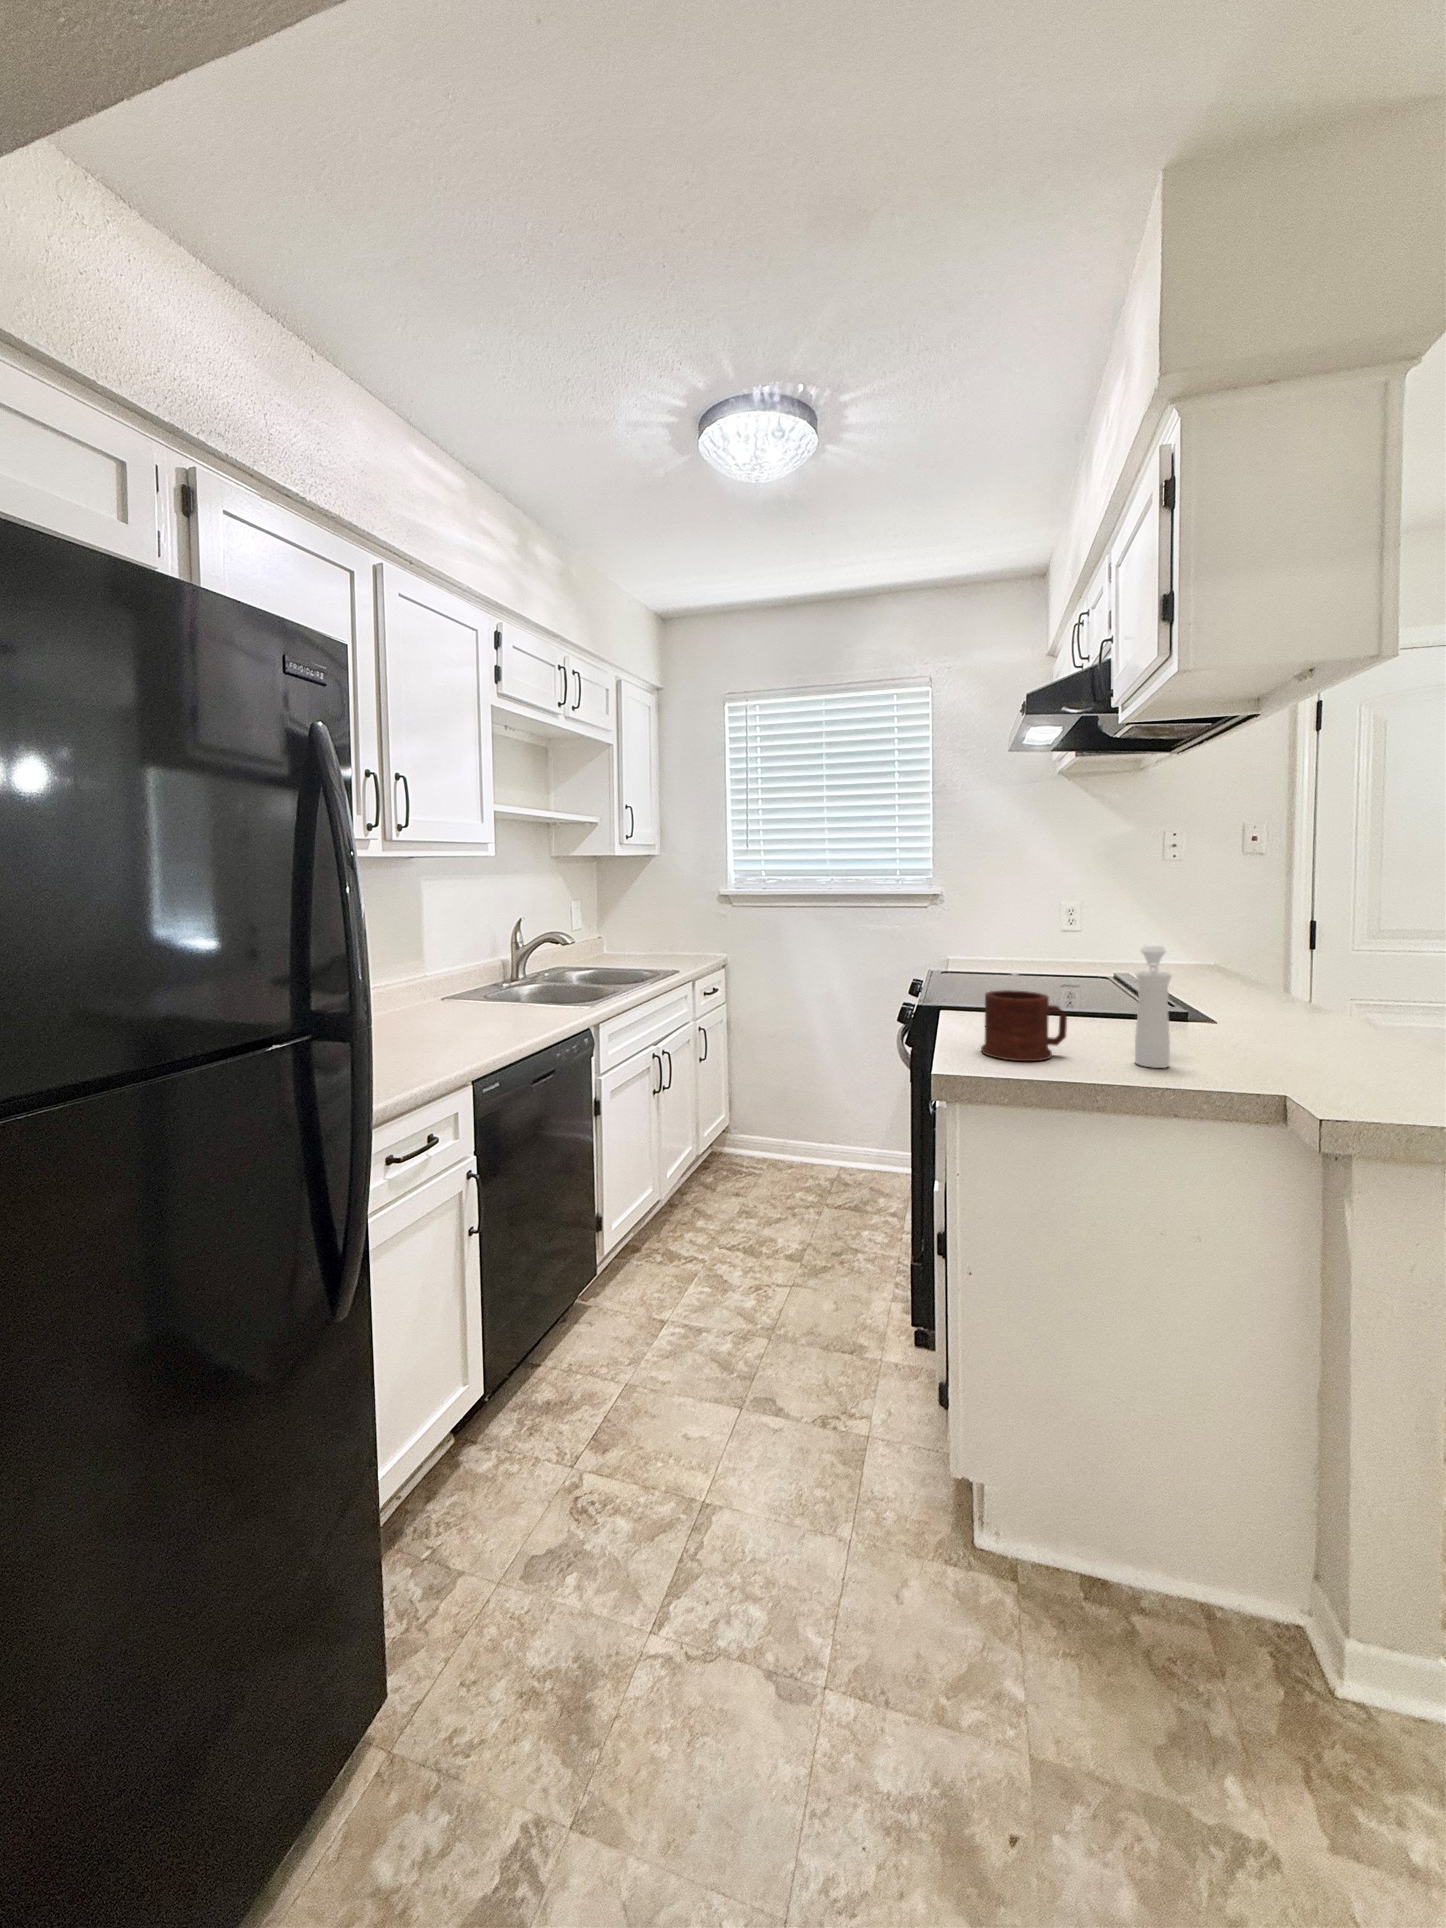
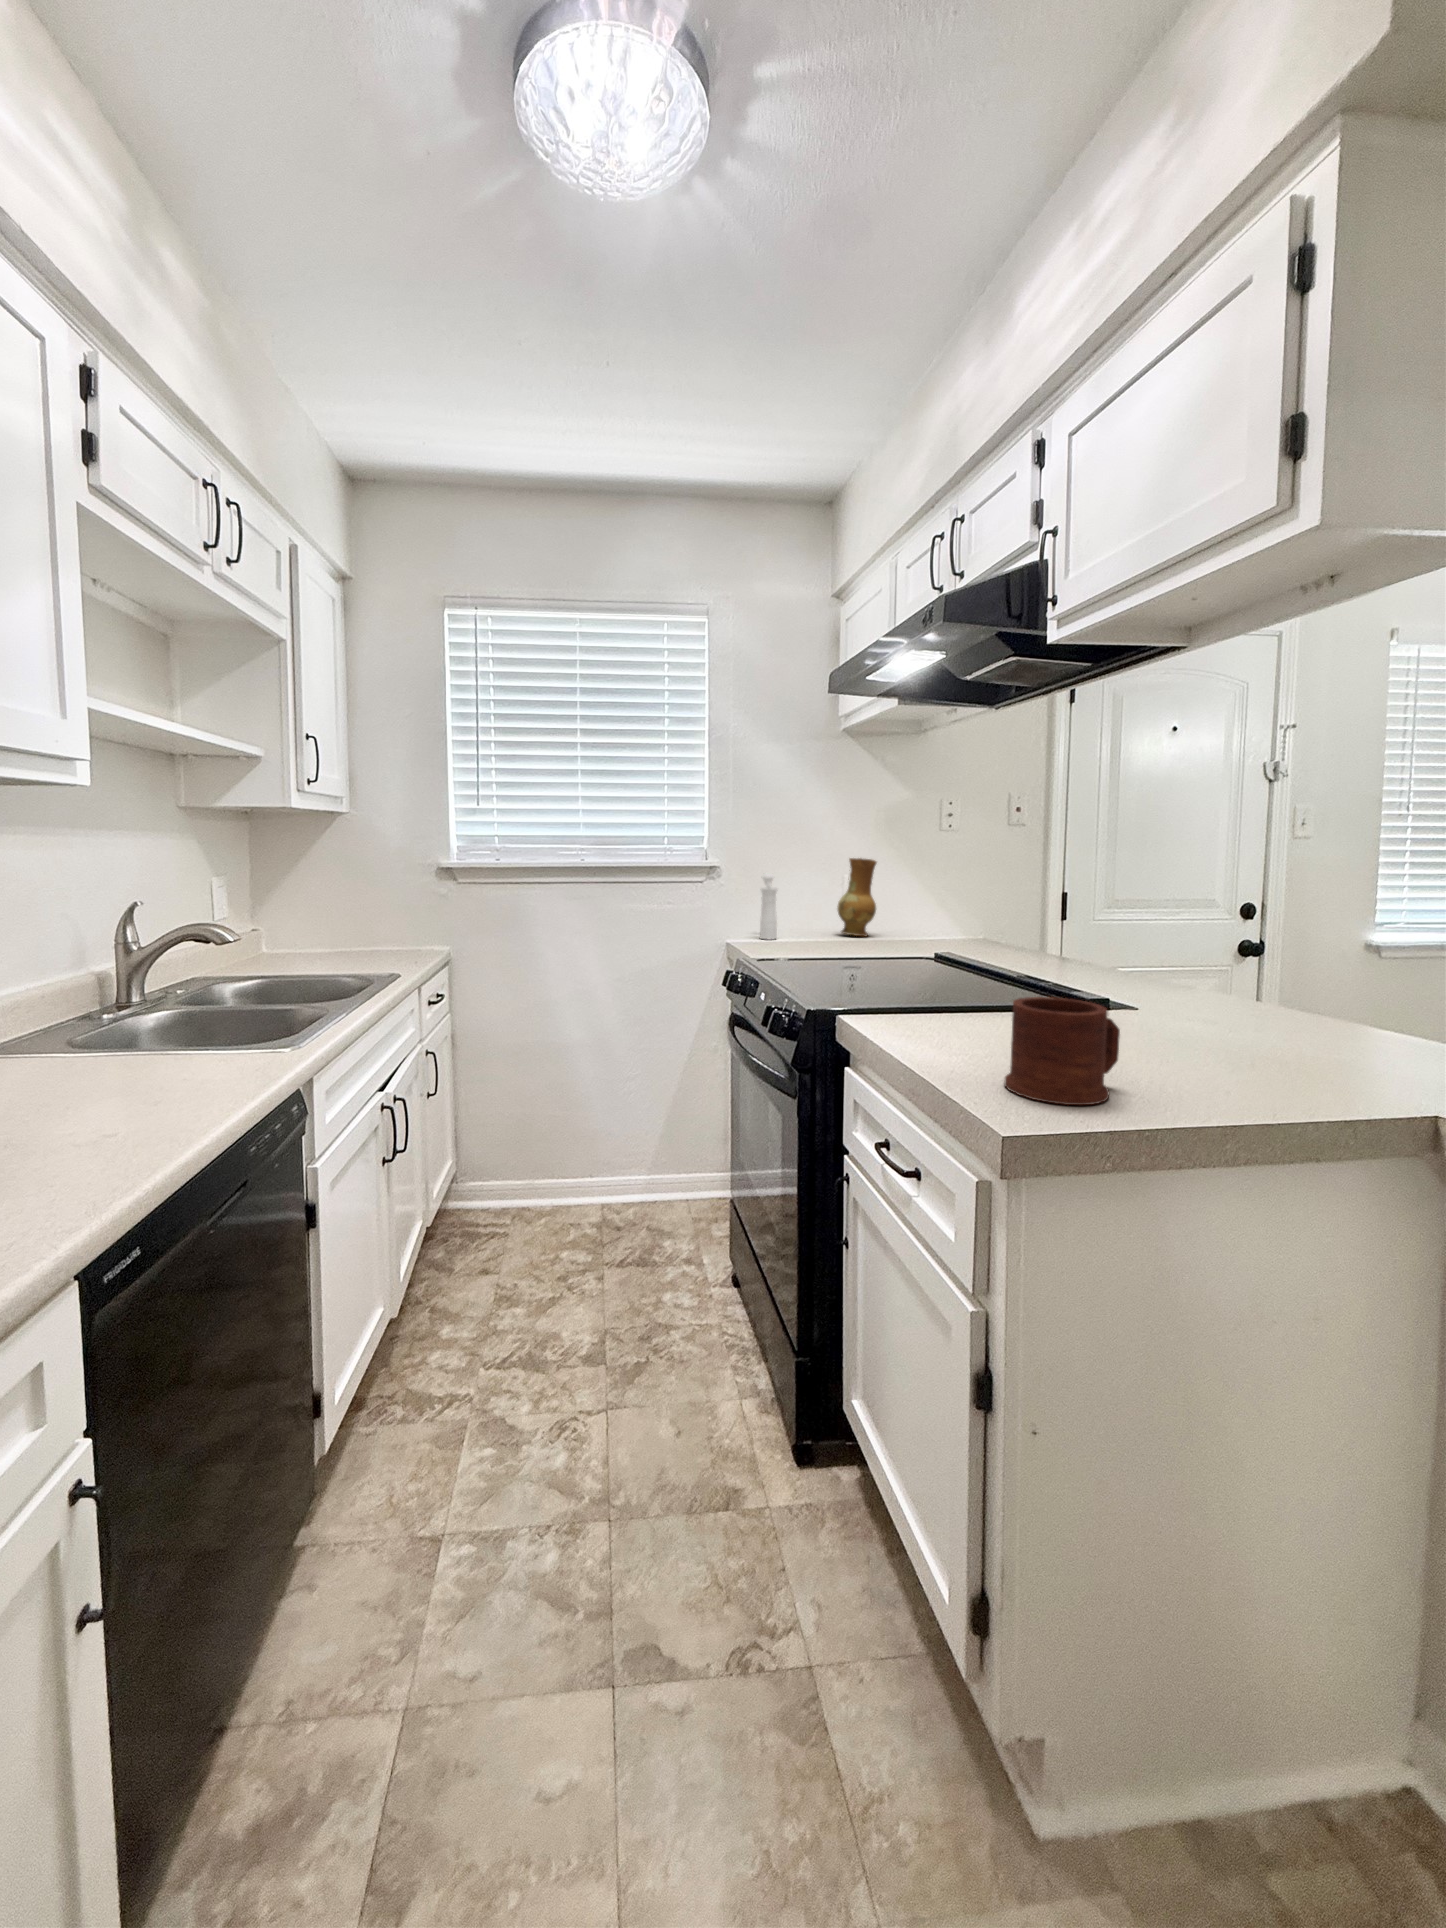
ceramic jug: none [1053,885,1092,957] -> present [837,858,877,936]
pepper mill: present [1135,944,1171,1068] -> present [760,874,777,940]

